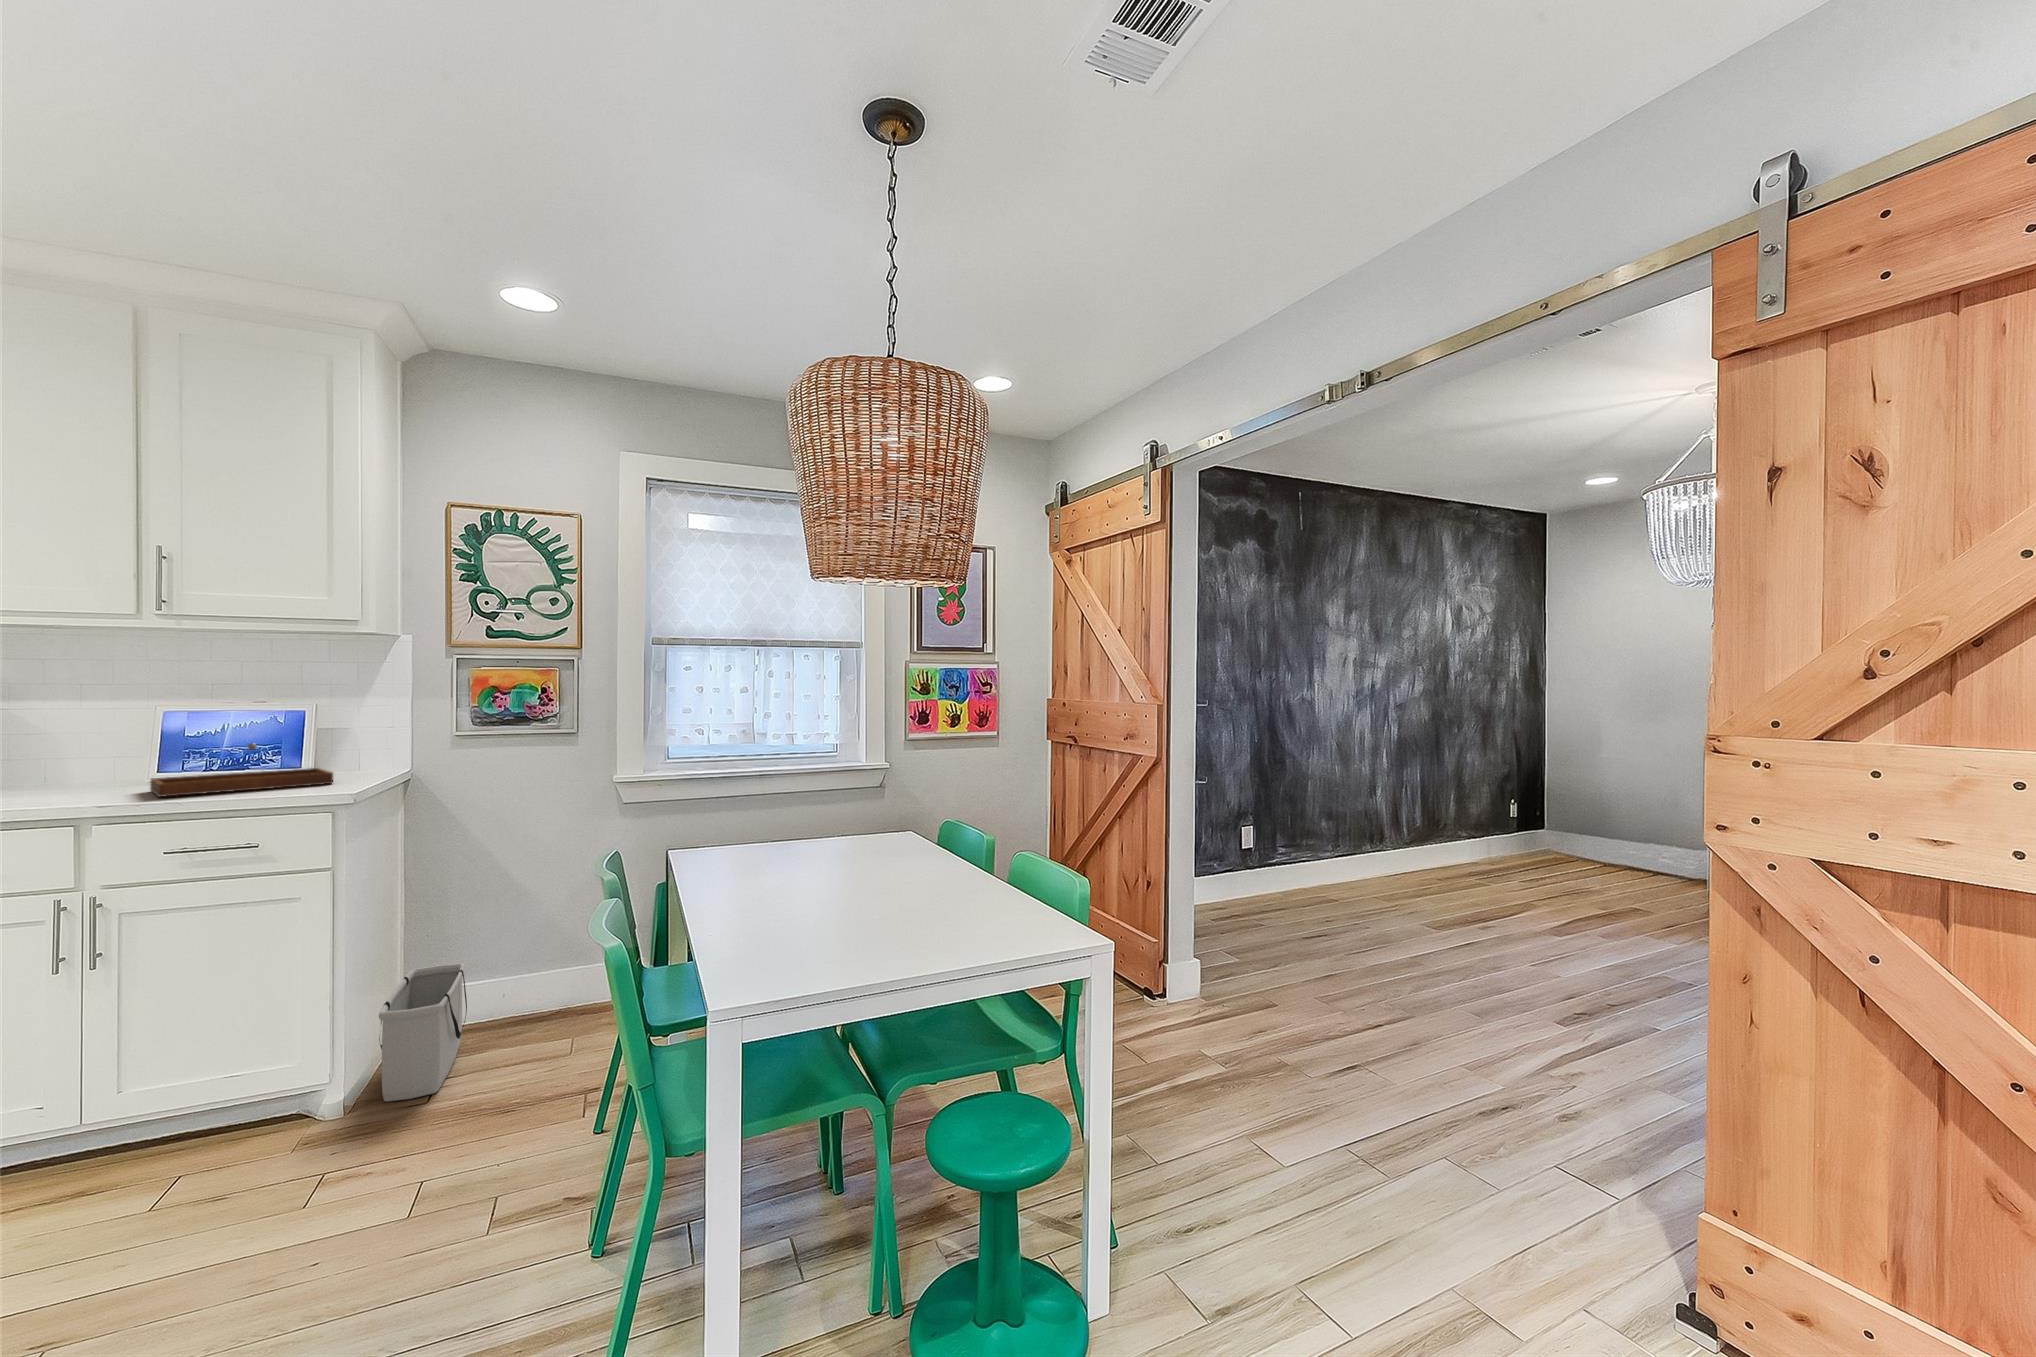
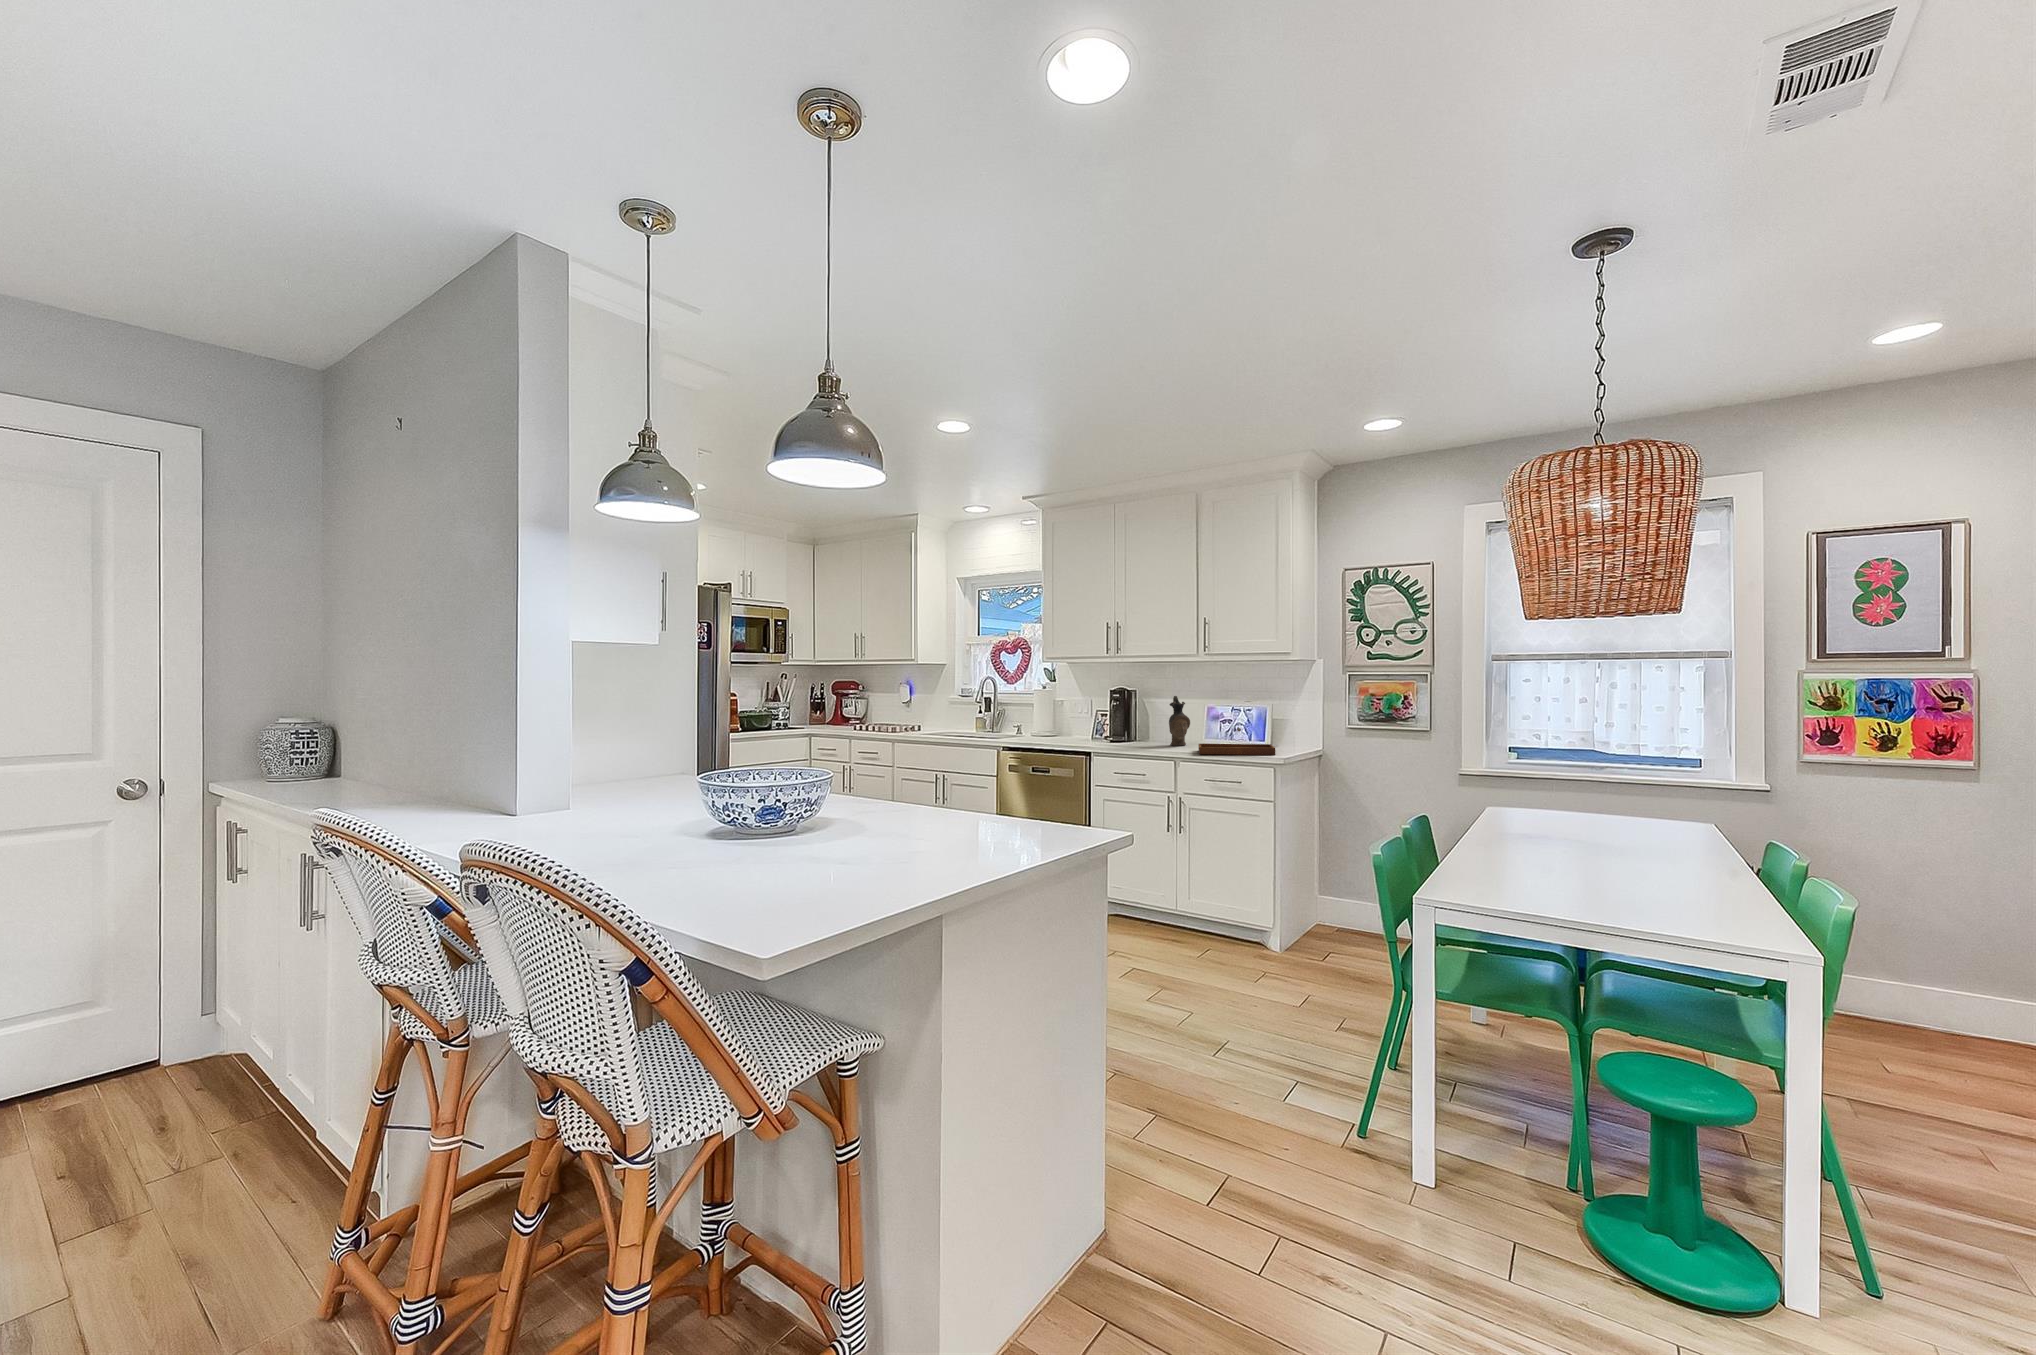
ceramic pitcher: none [62,692,123,788] -> present [1169,696,1190,746]
storage bin: present [379,963,467,1102] -> none [1297,882,1354,963]

